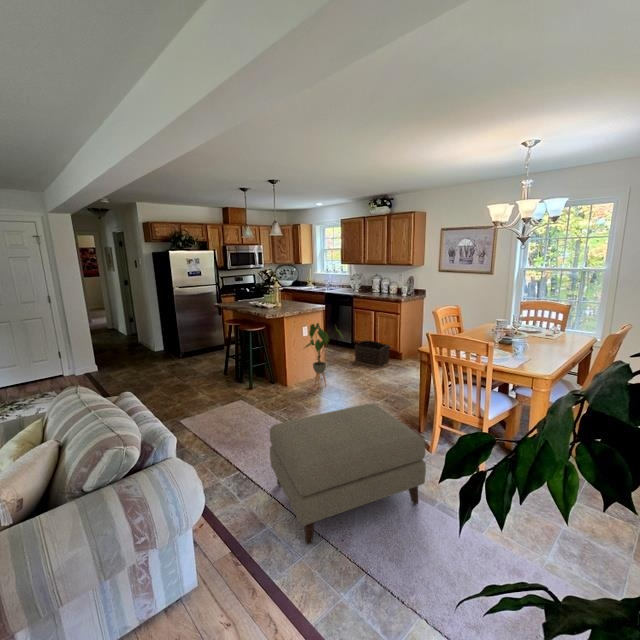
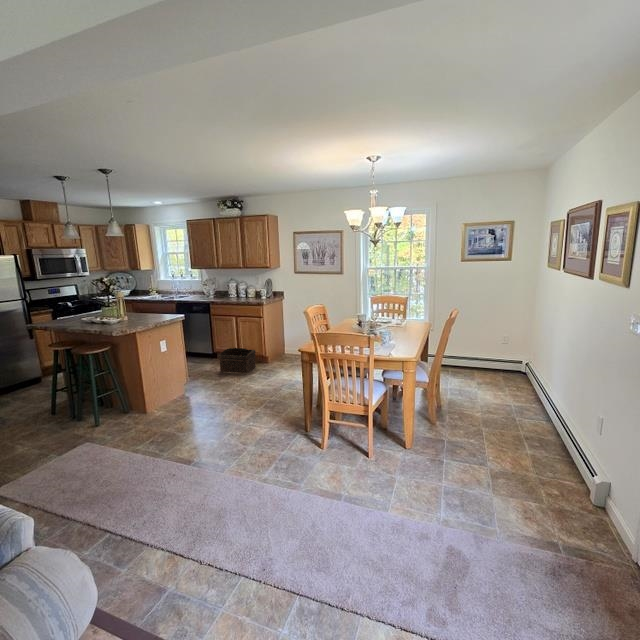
house plant: present [305,323,343,388] -> none [164,335,212,409]
ottoman: present [270,403,426,544] -> none [154,413,332,592]

